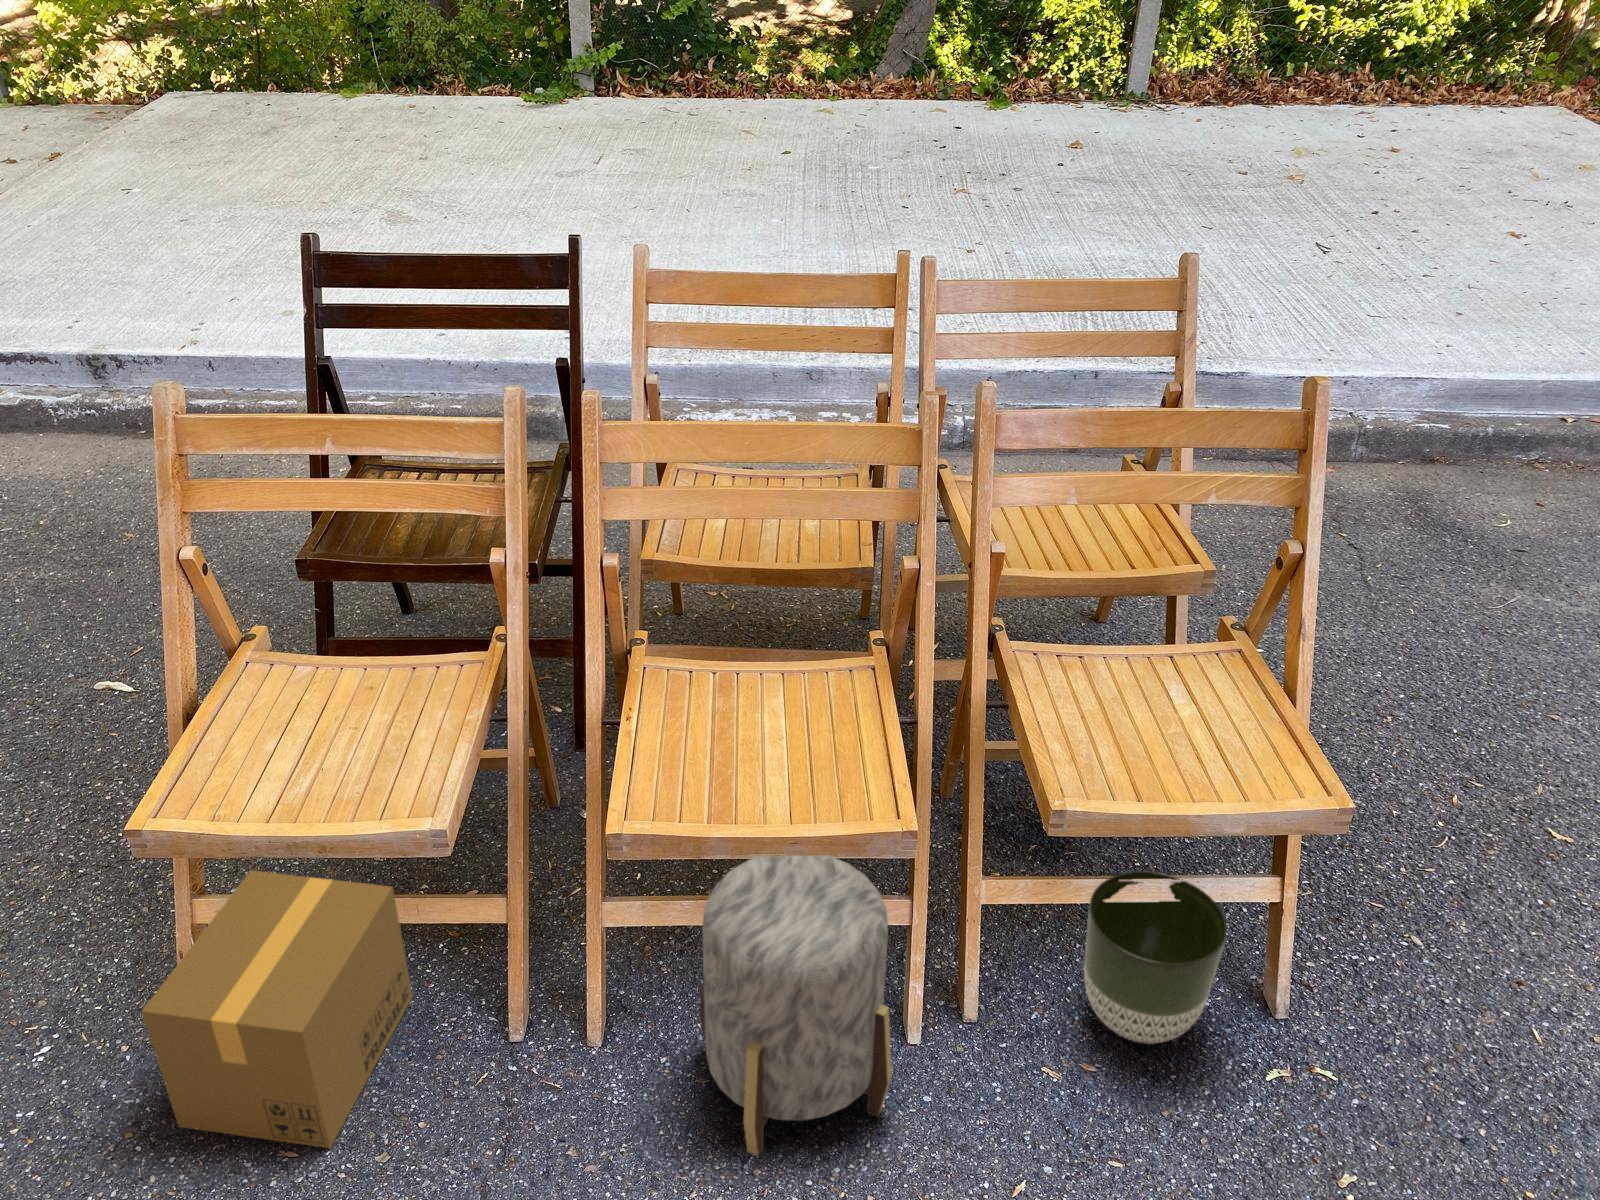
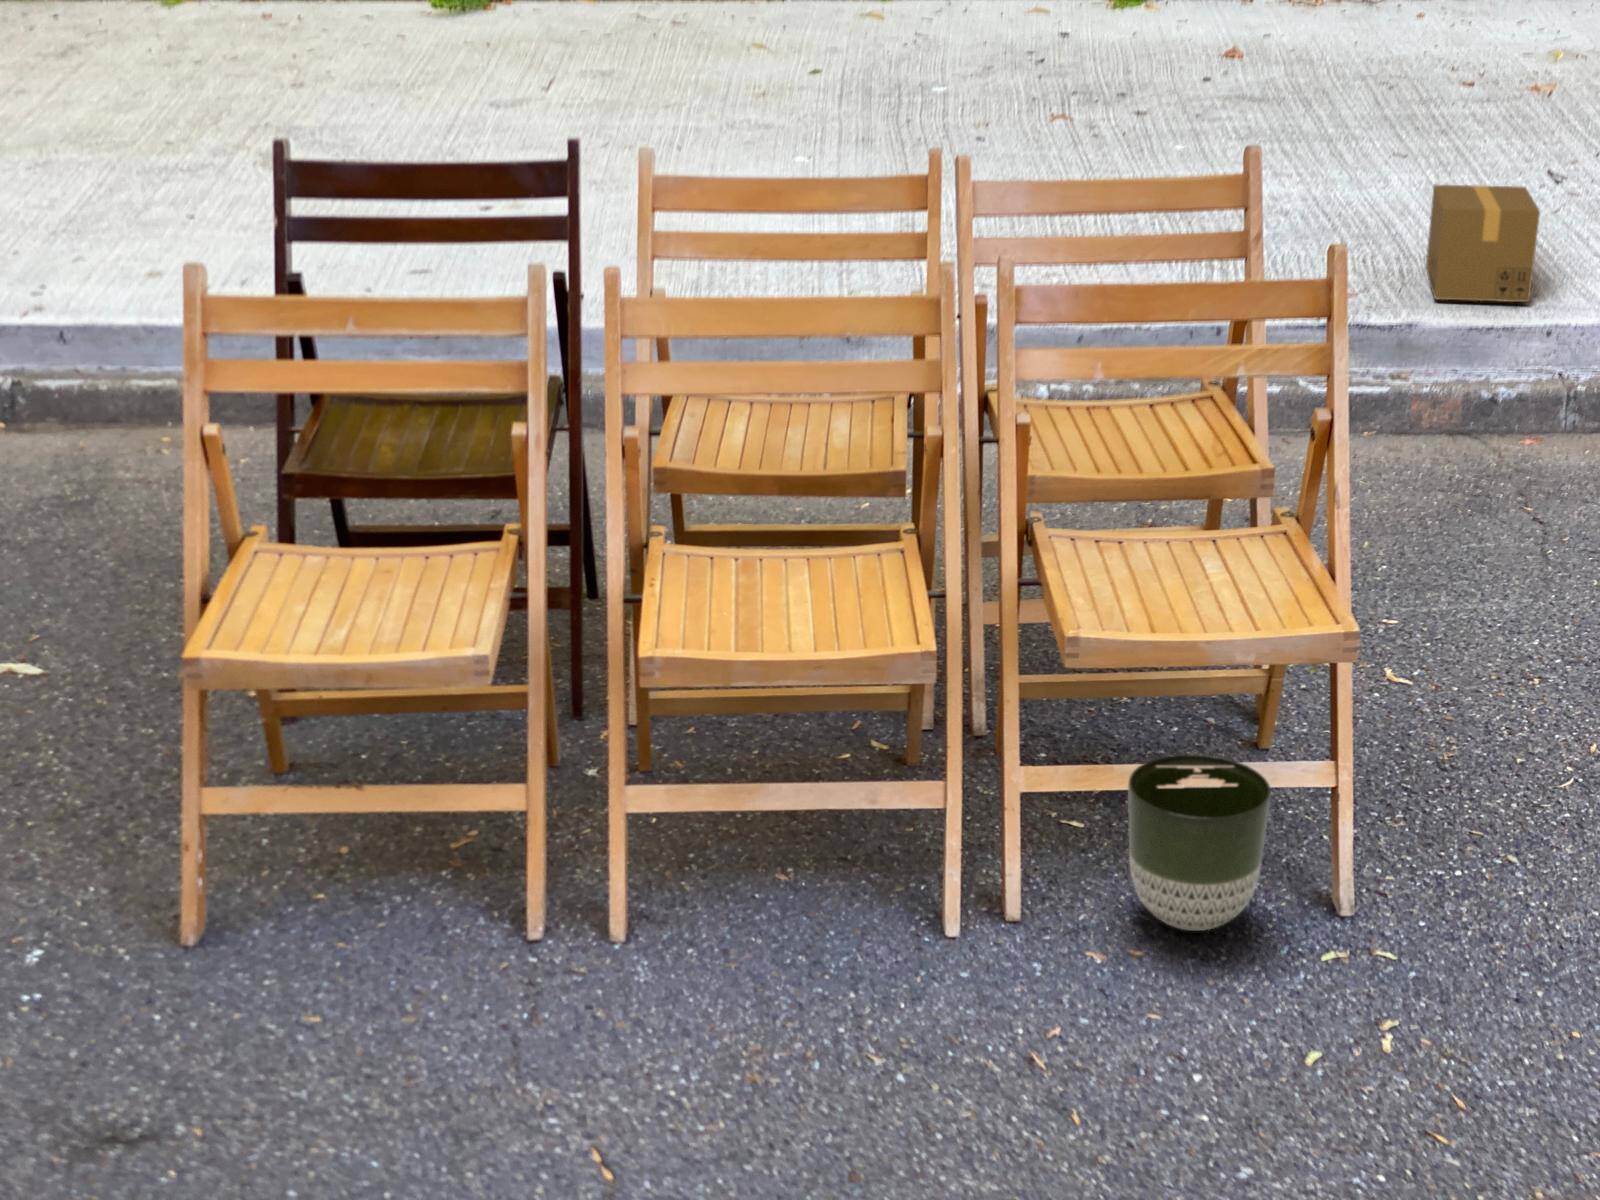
stool: present [699,855,892,1156] -> none [722,707,921,1012]
cardboard box: present [142,870,413,1148] -> present [1426,185,1540,302]

